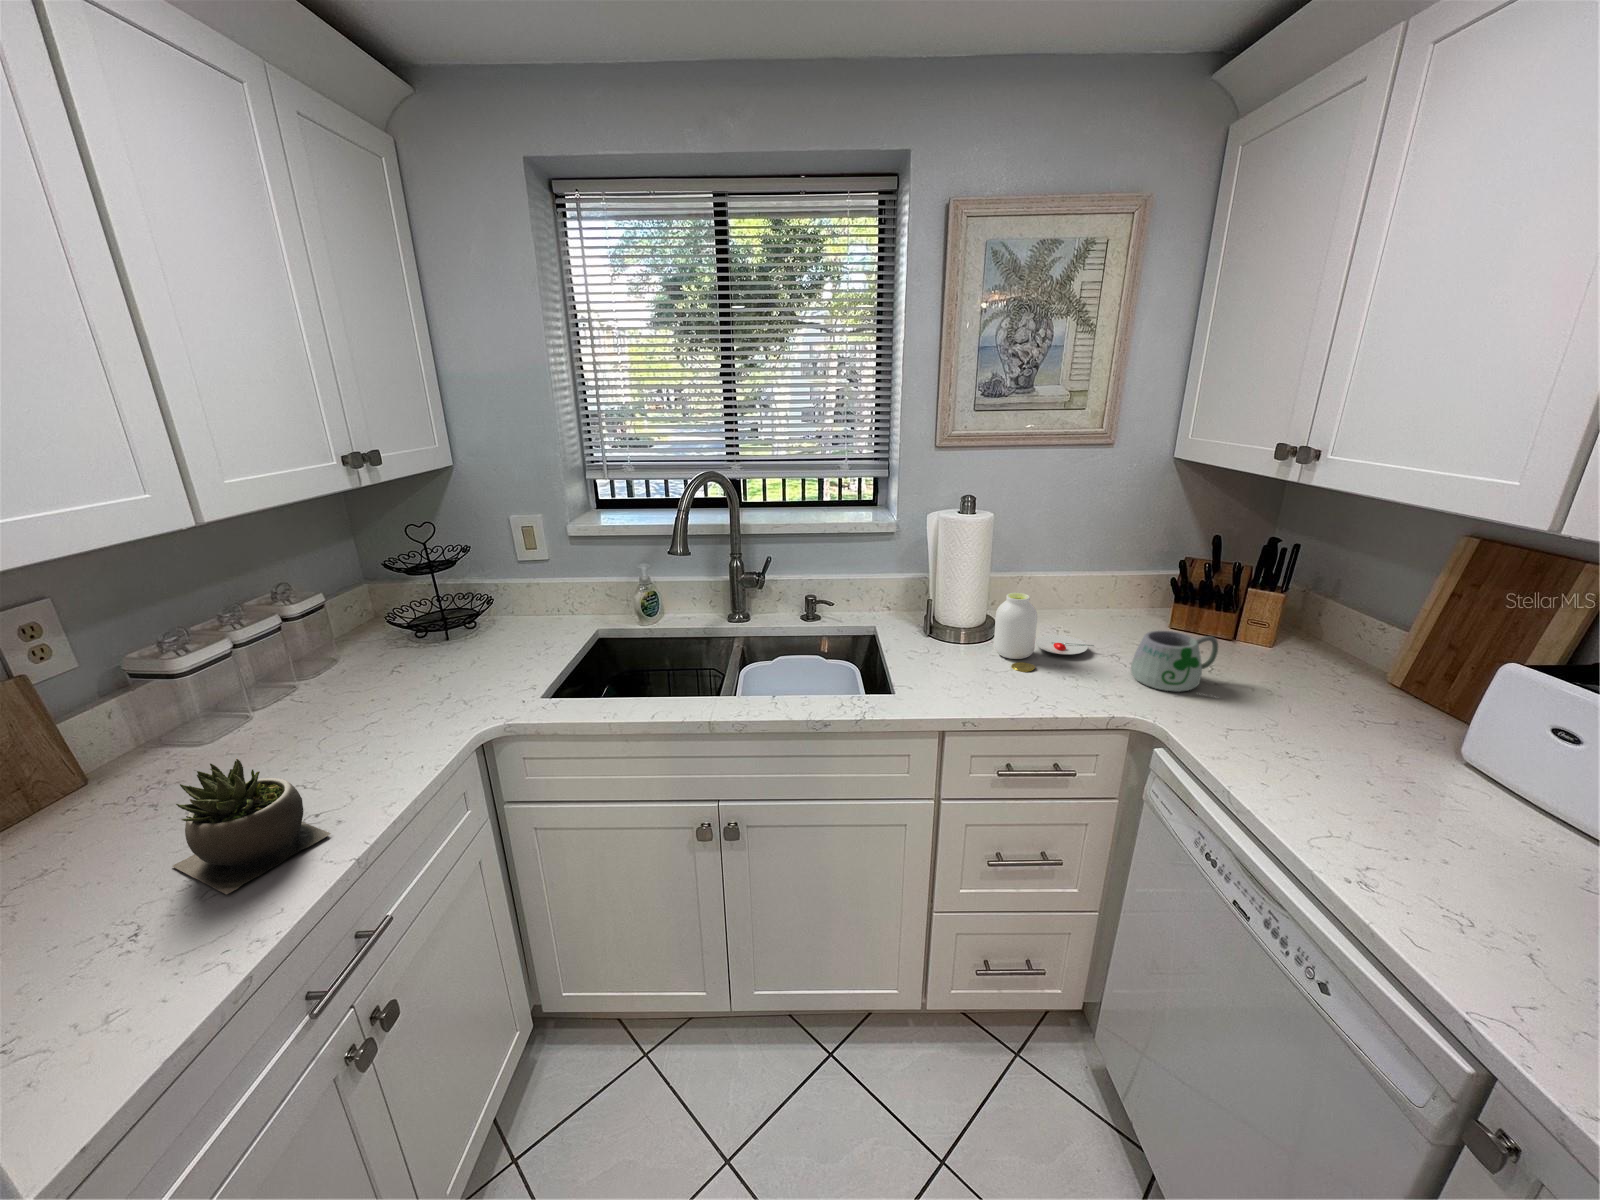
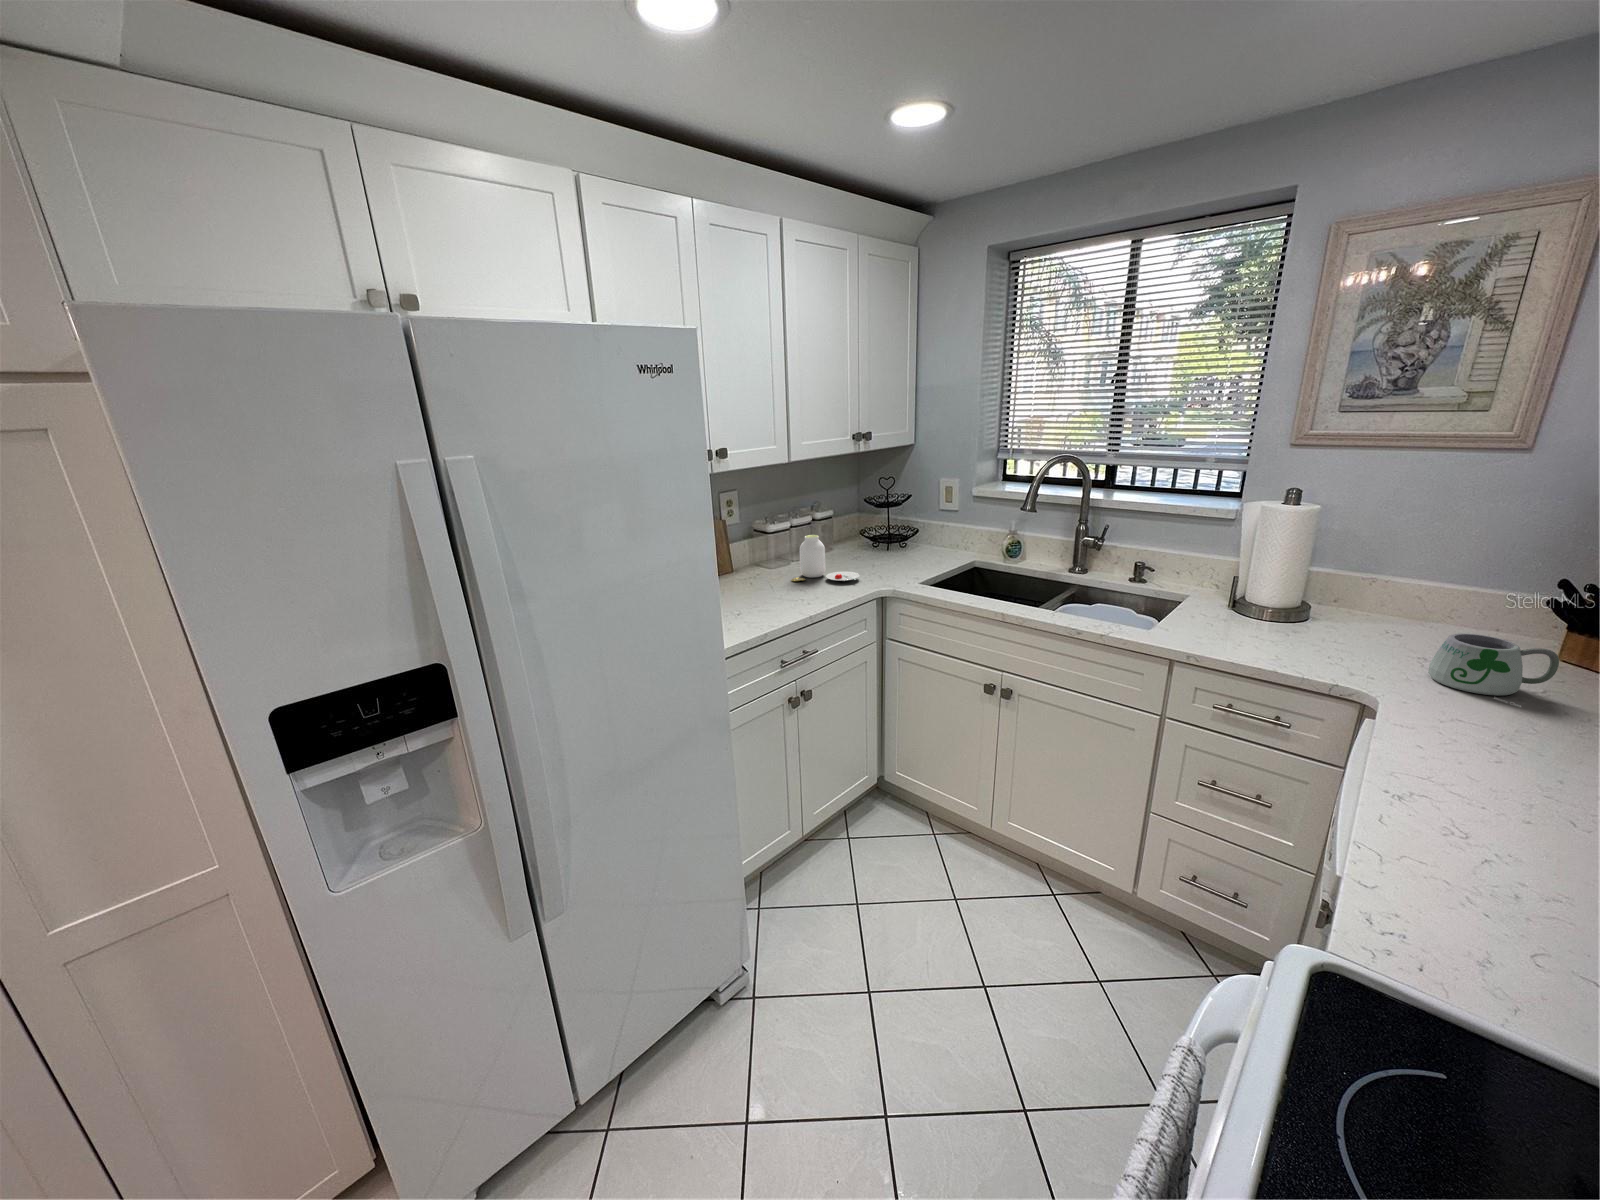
jar: present [994,593,1094,672] -> present [791,535,860,581]
succulent plant: present [173,759,331,894] -> none [750,557,803,610]

